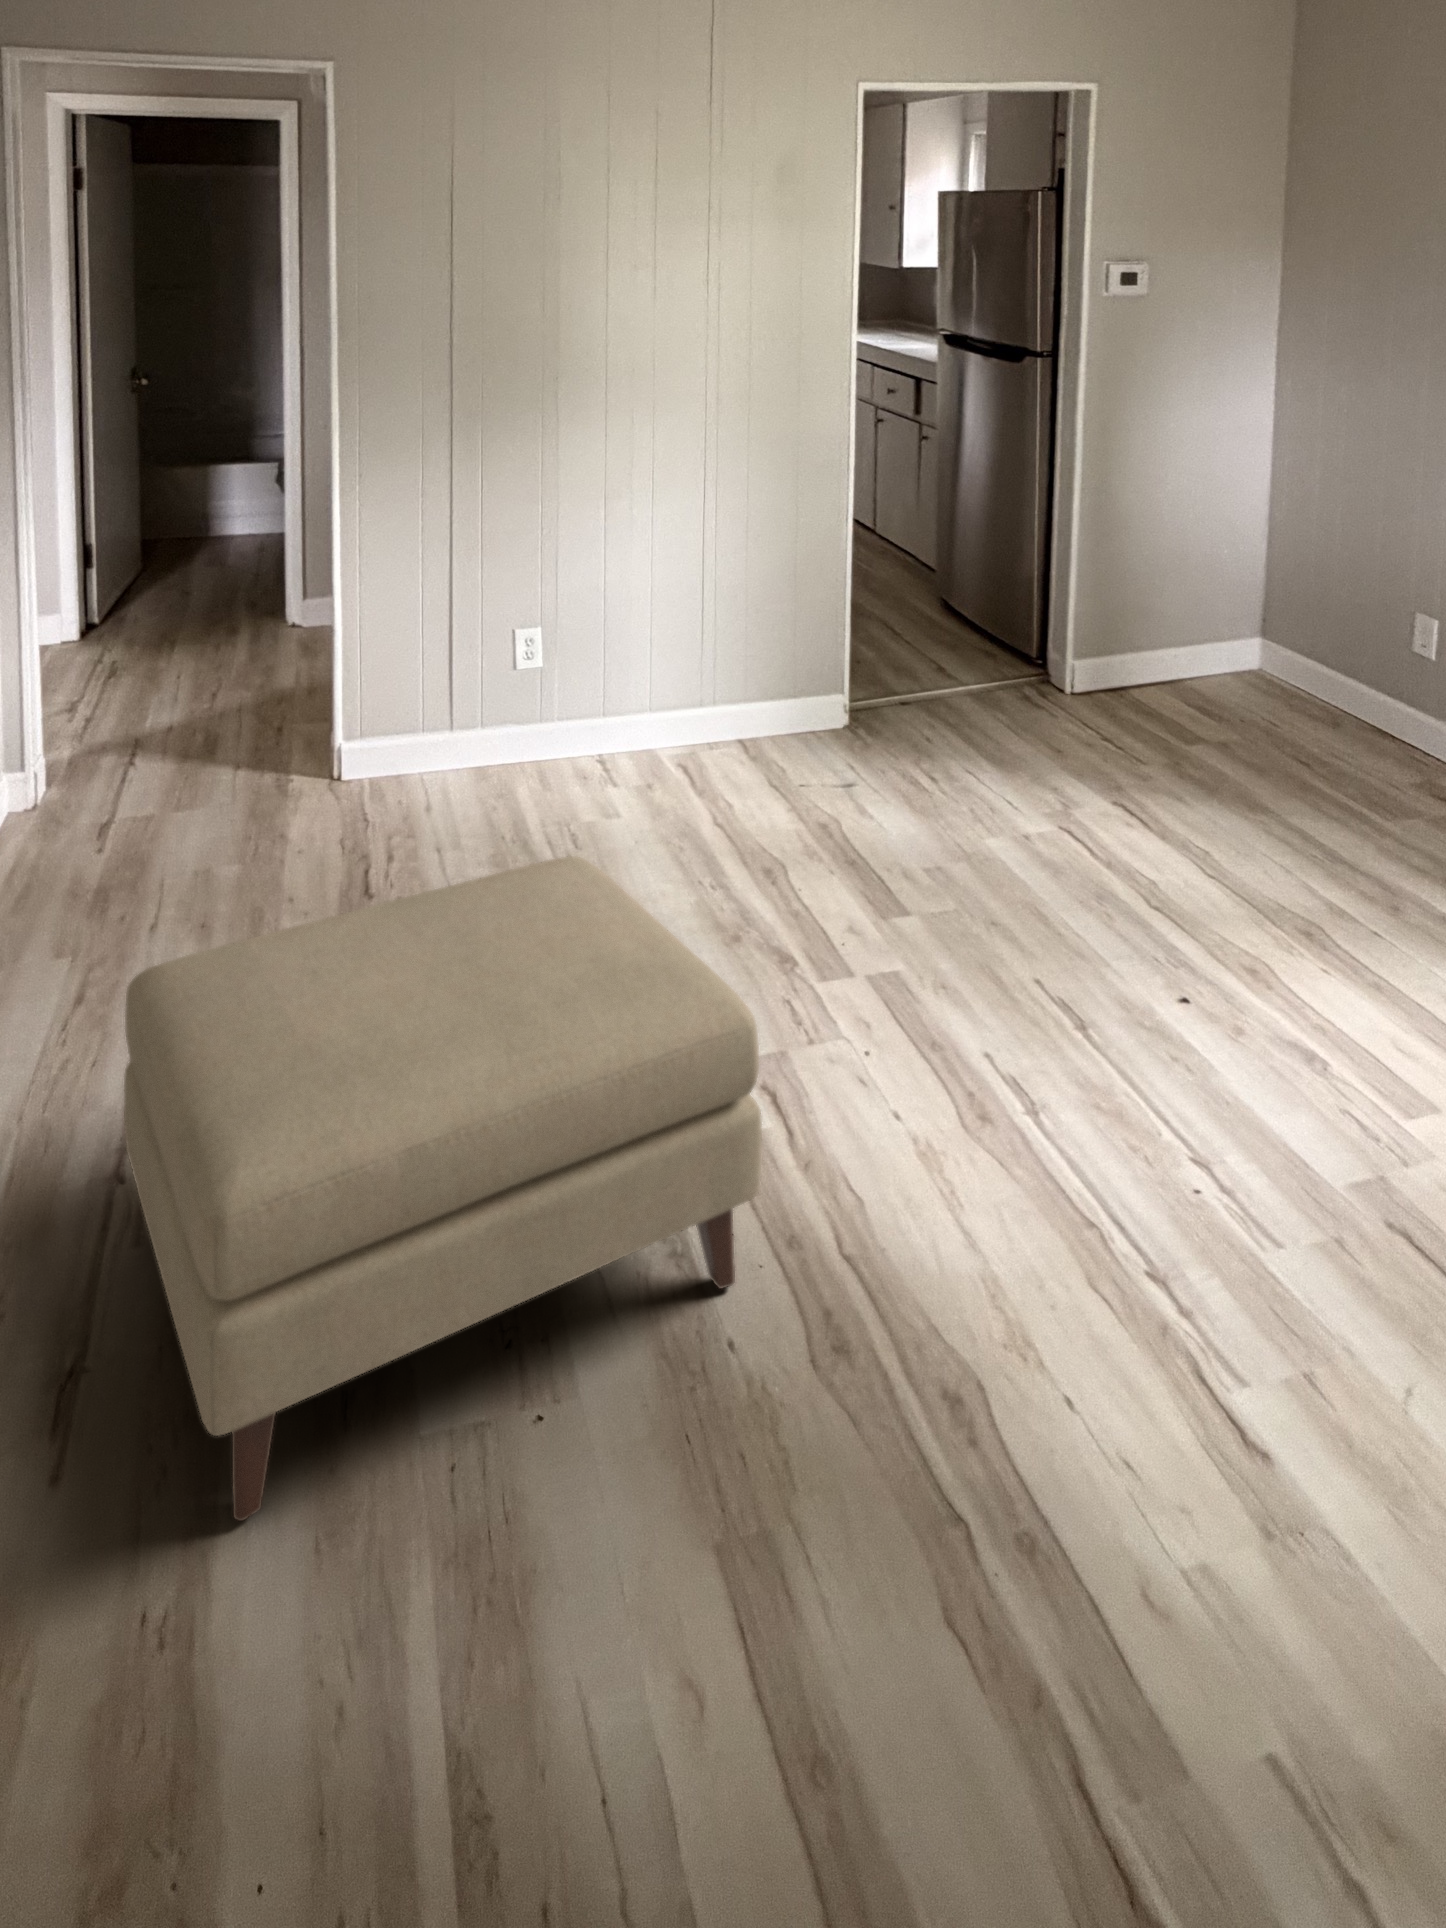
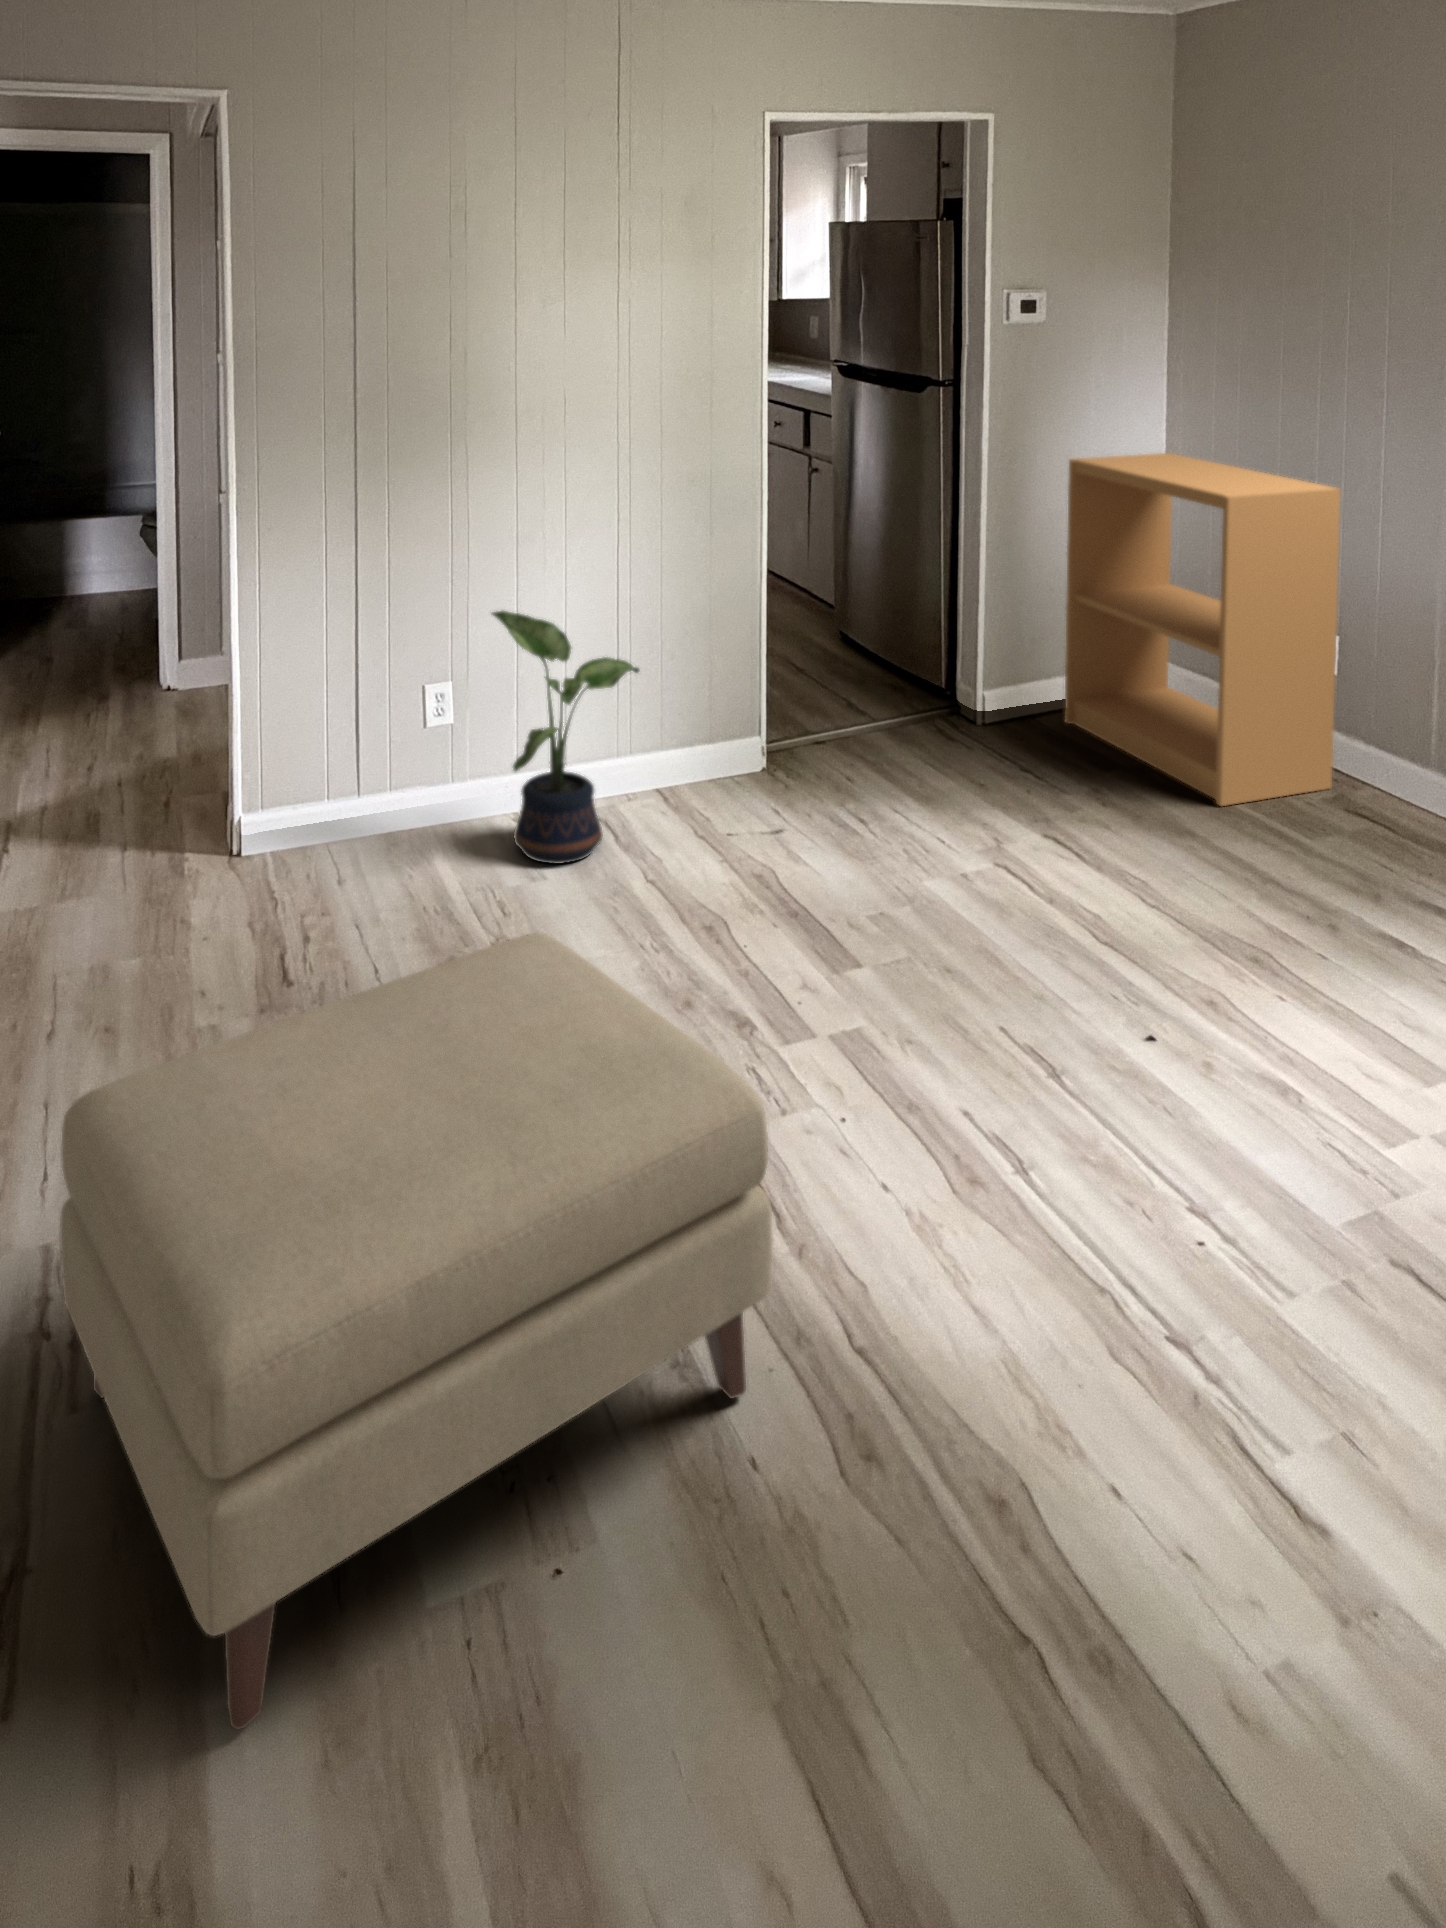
bookshelf: none [1155,431,1438,784] -> present [1065,453,1340,806]
potted plant: none [580,561,721,802] -> present [492,611,639,864]

